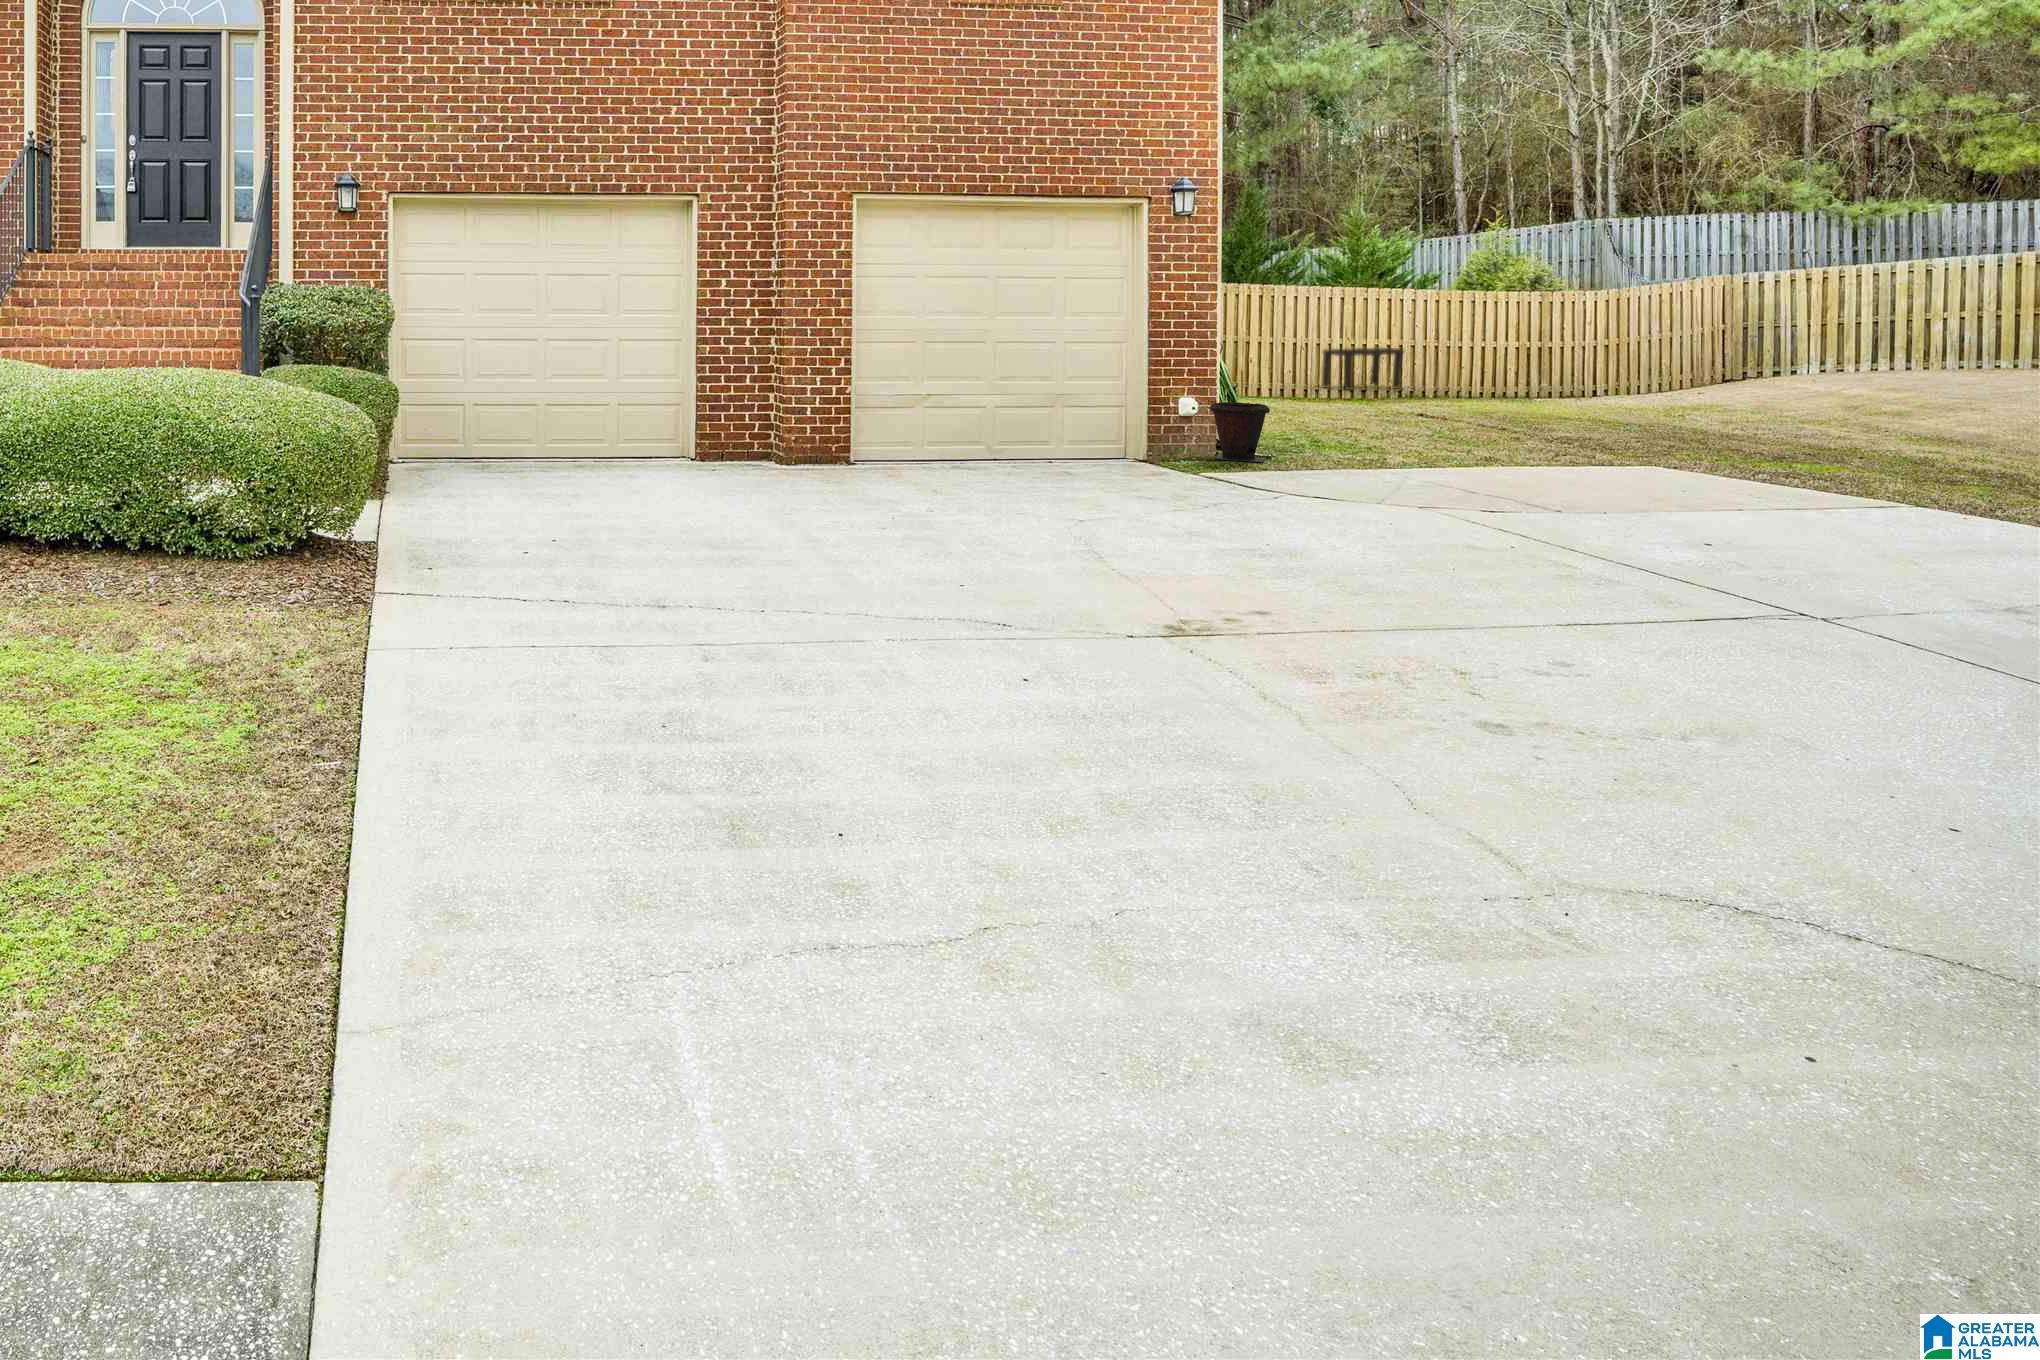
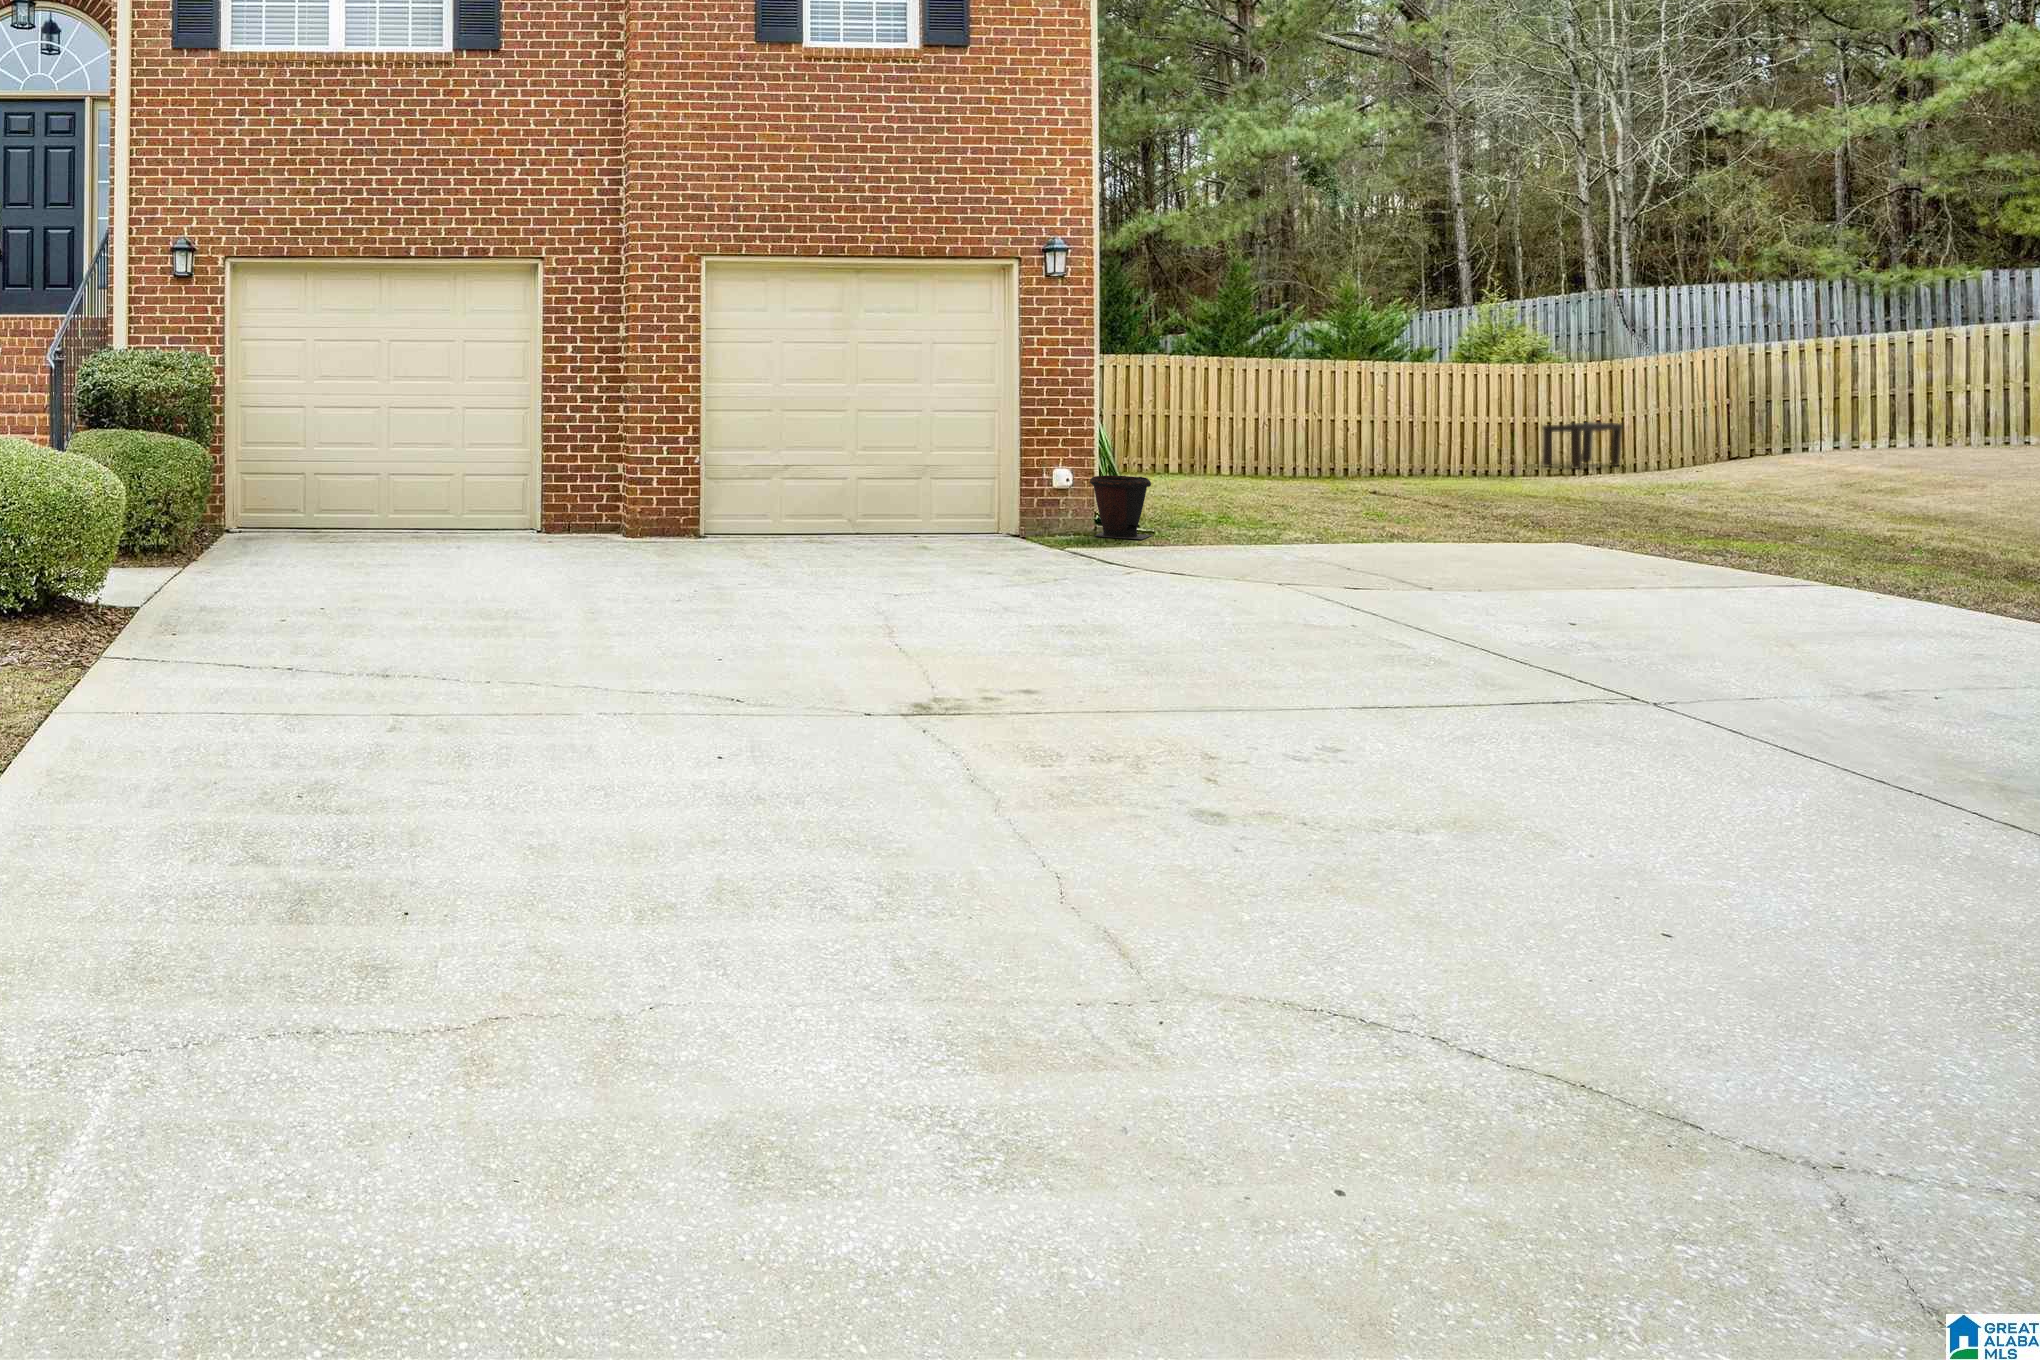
bench: present [1322,347,1404,390] -> present [1542,422,1623,469]

